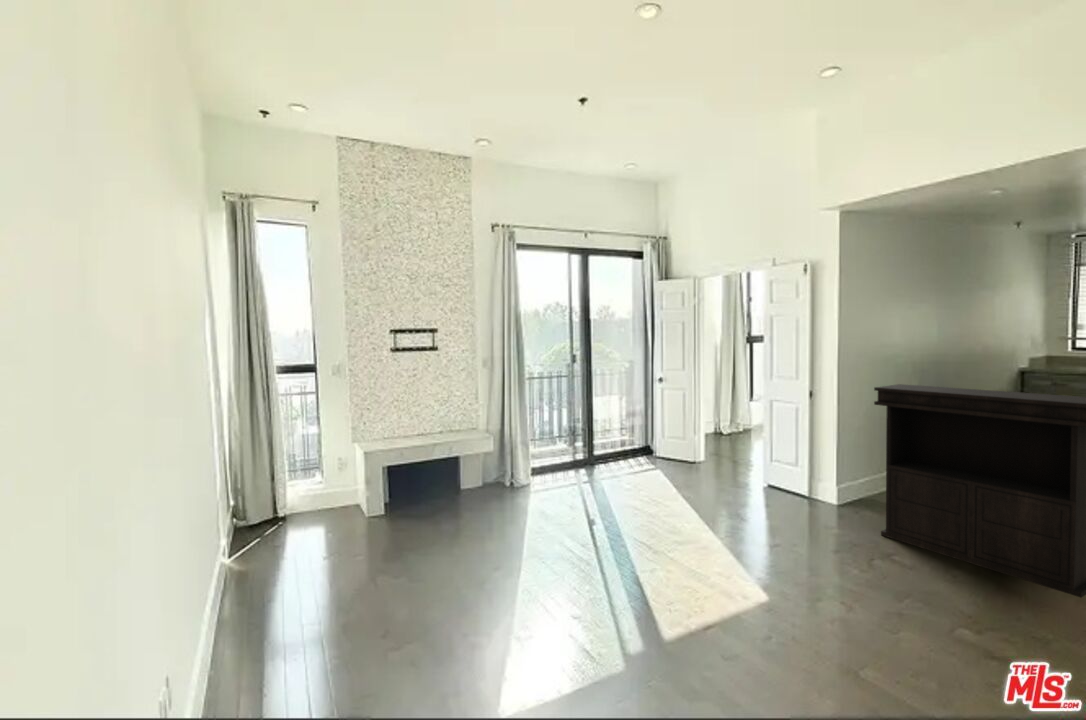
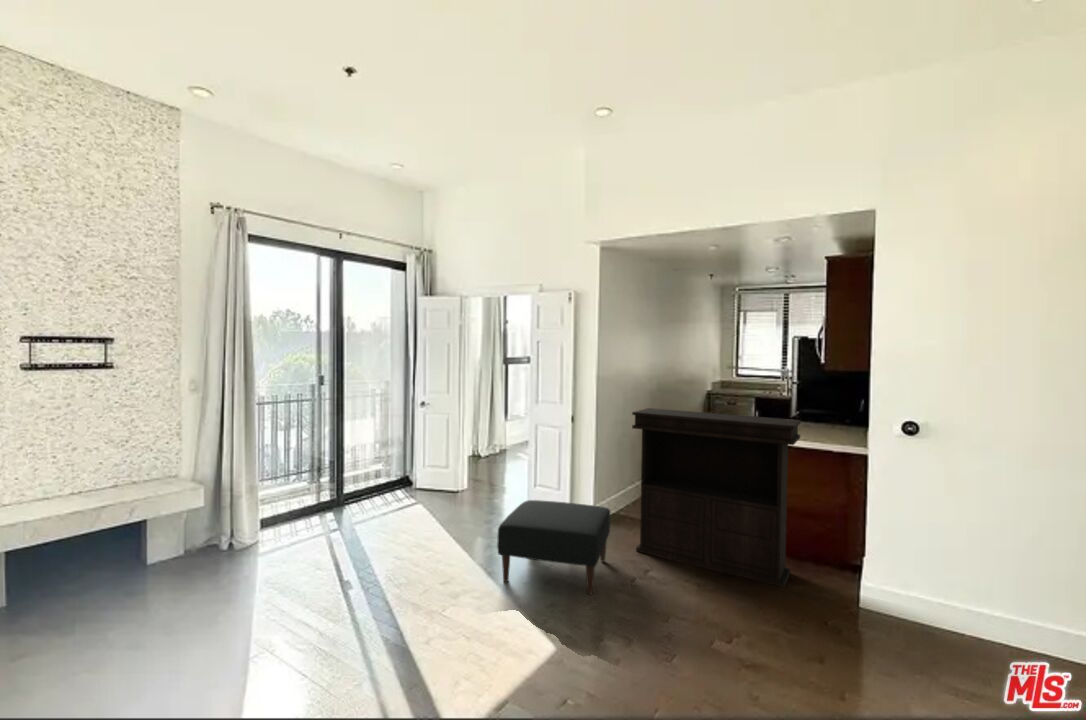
ottoman: none [720,471,846,564] -> present [497,500,610,594]

